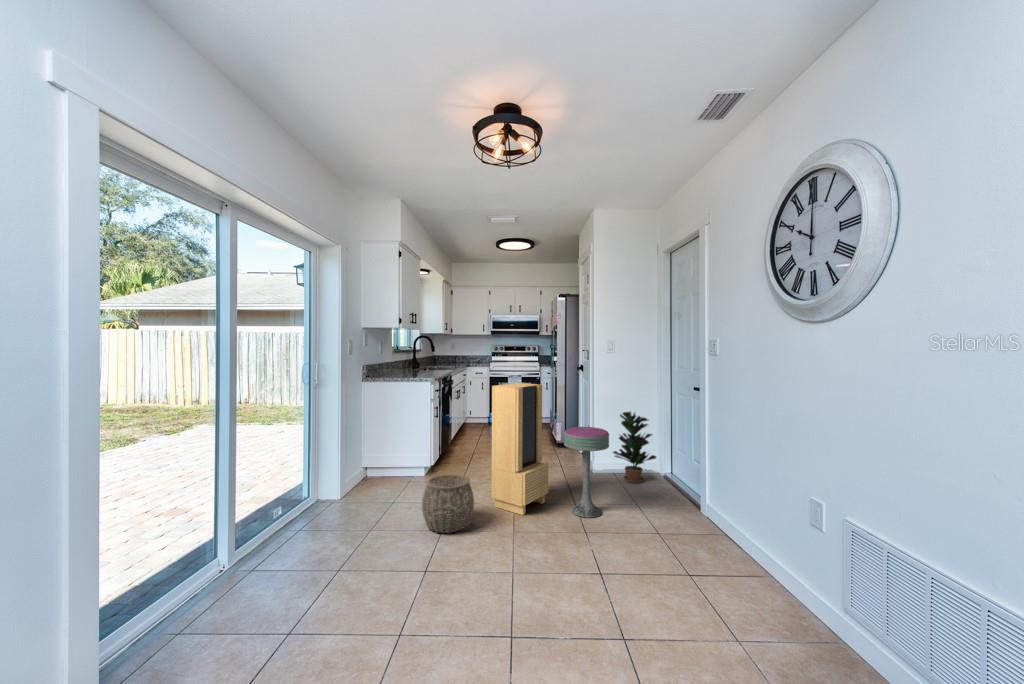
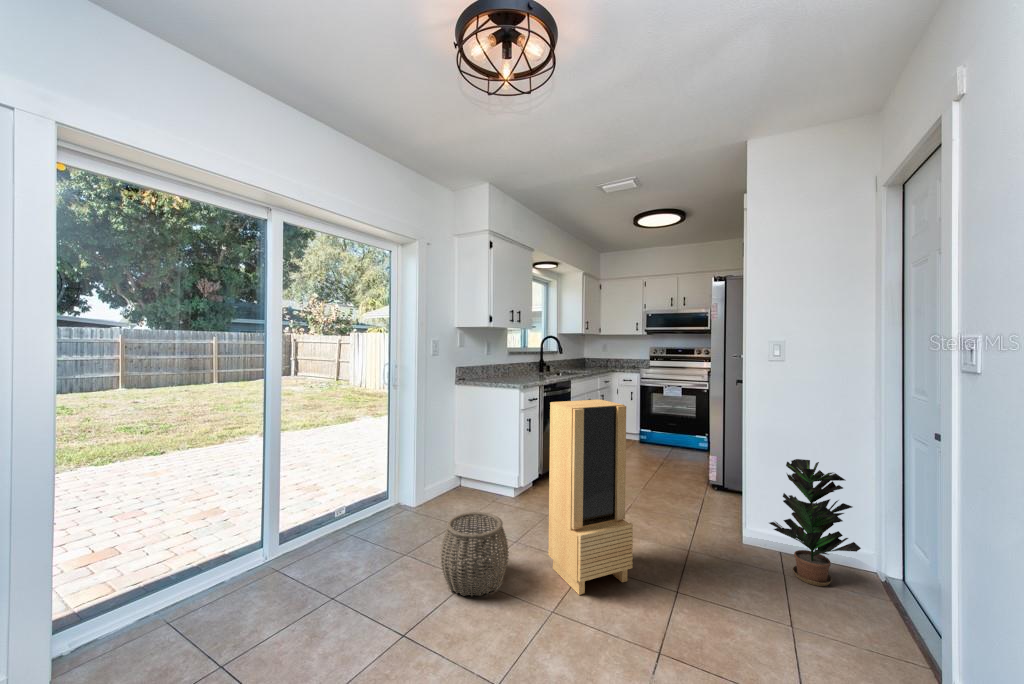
bar stool: present [564,427,609,518] -> none [647,477,725,636]

